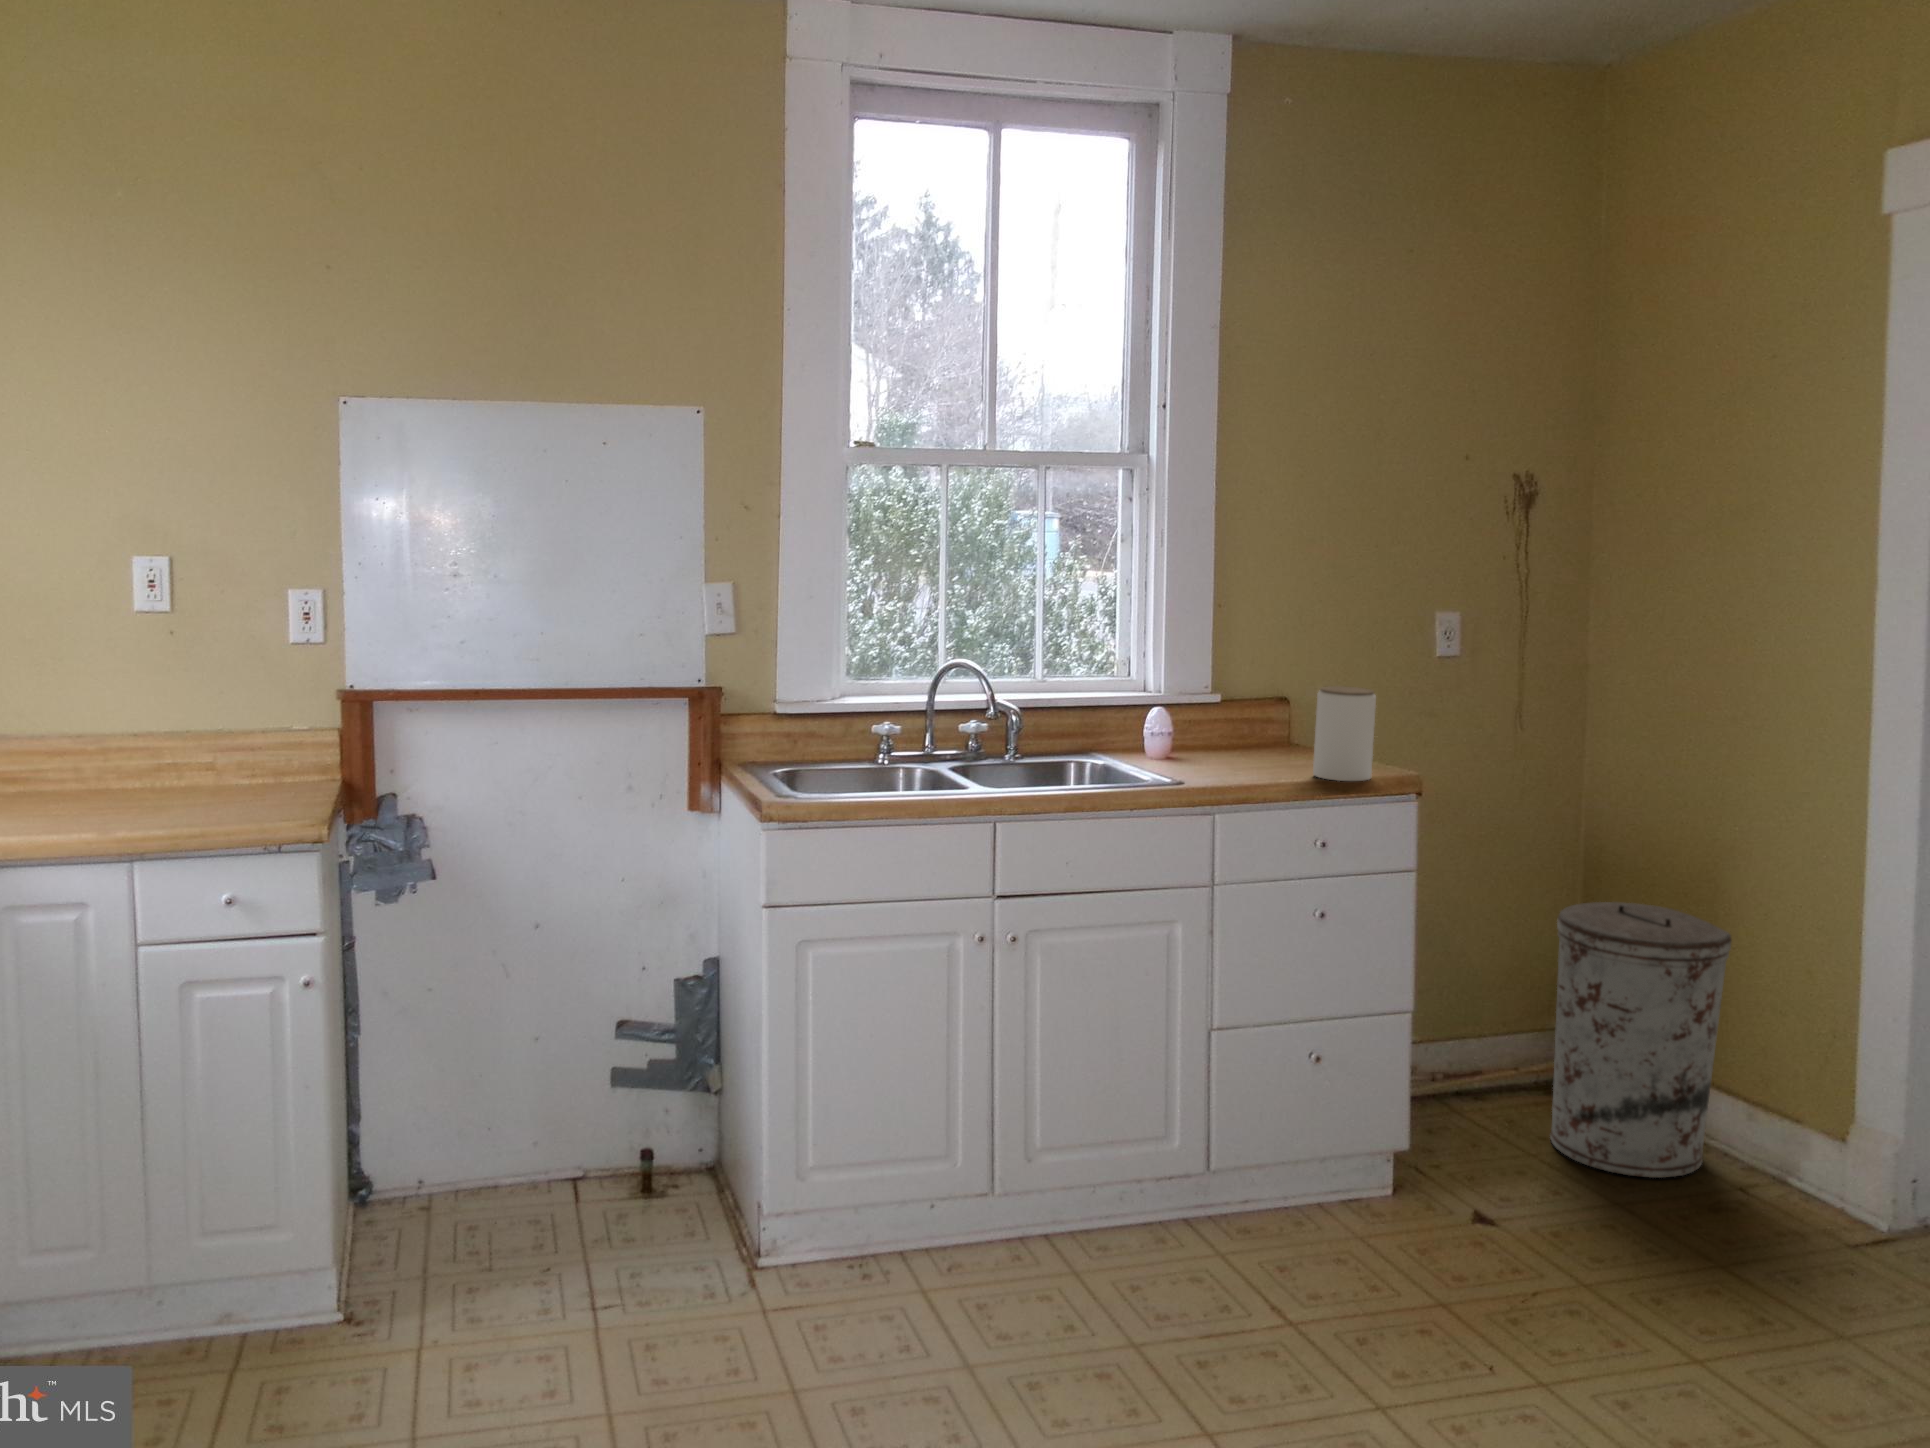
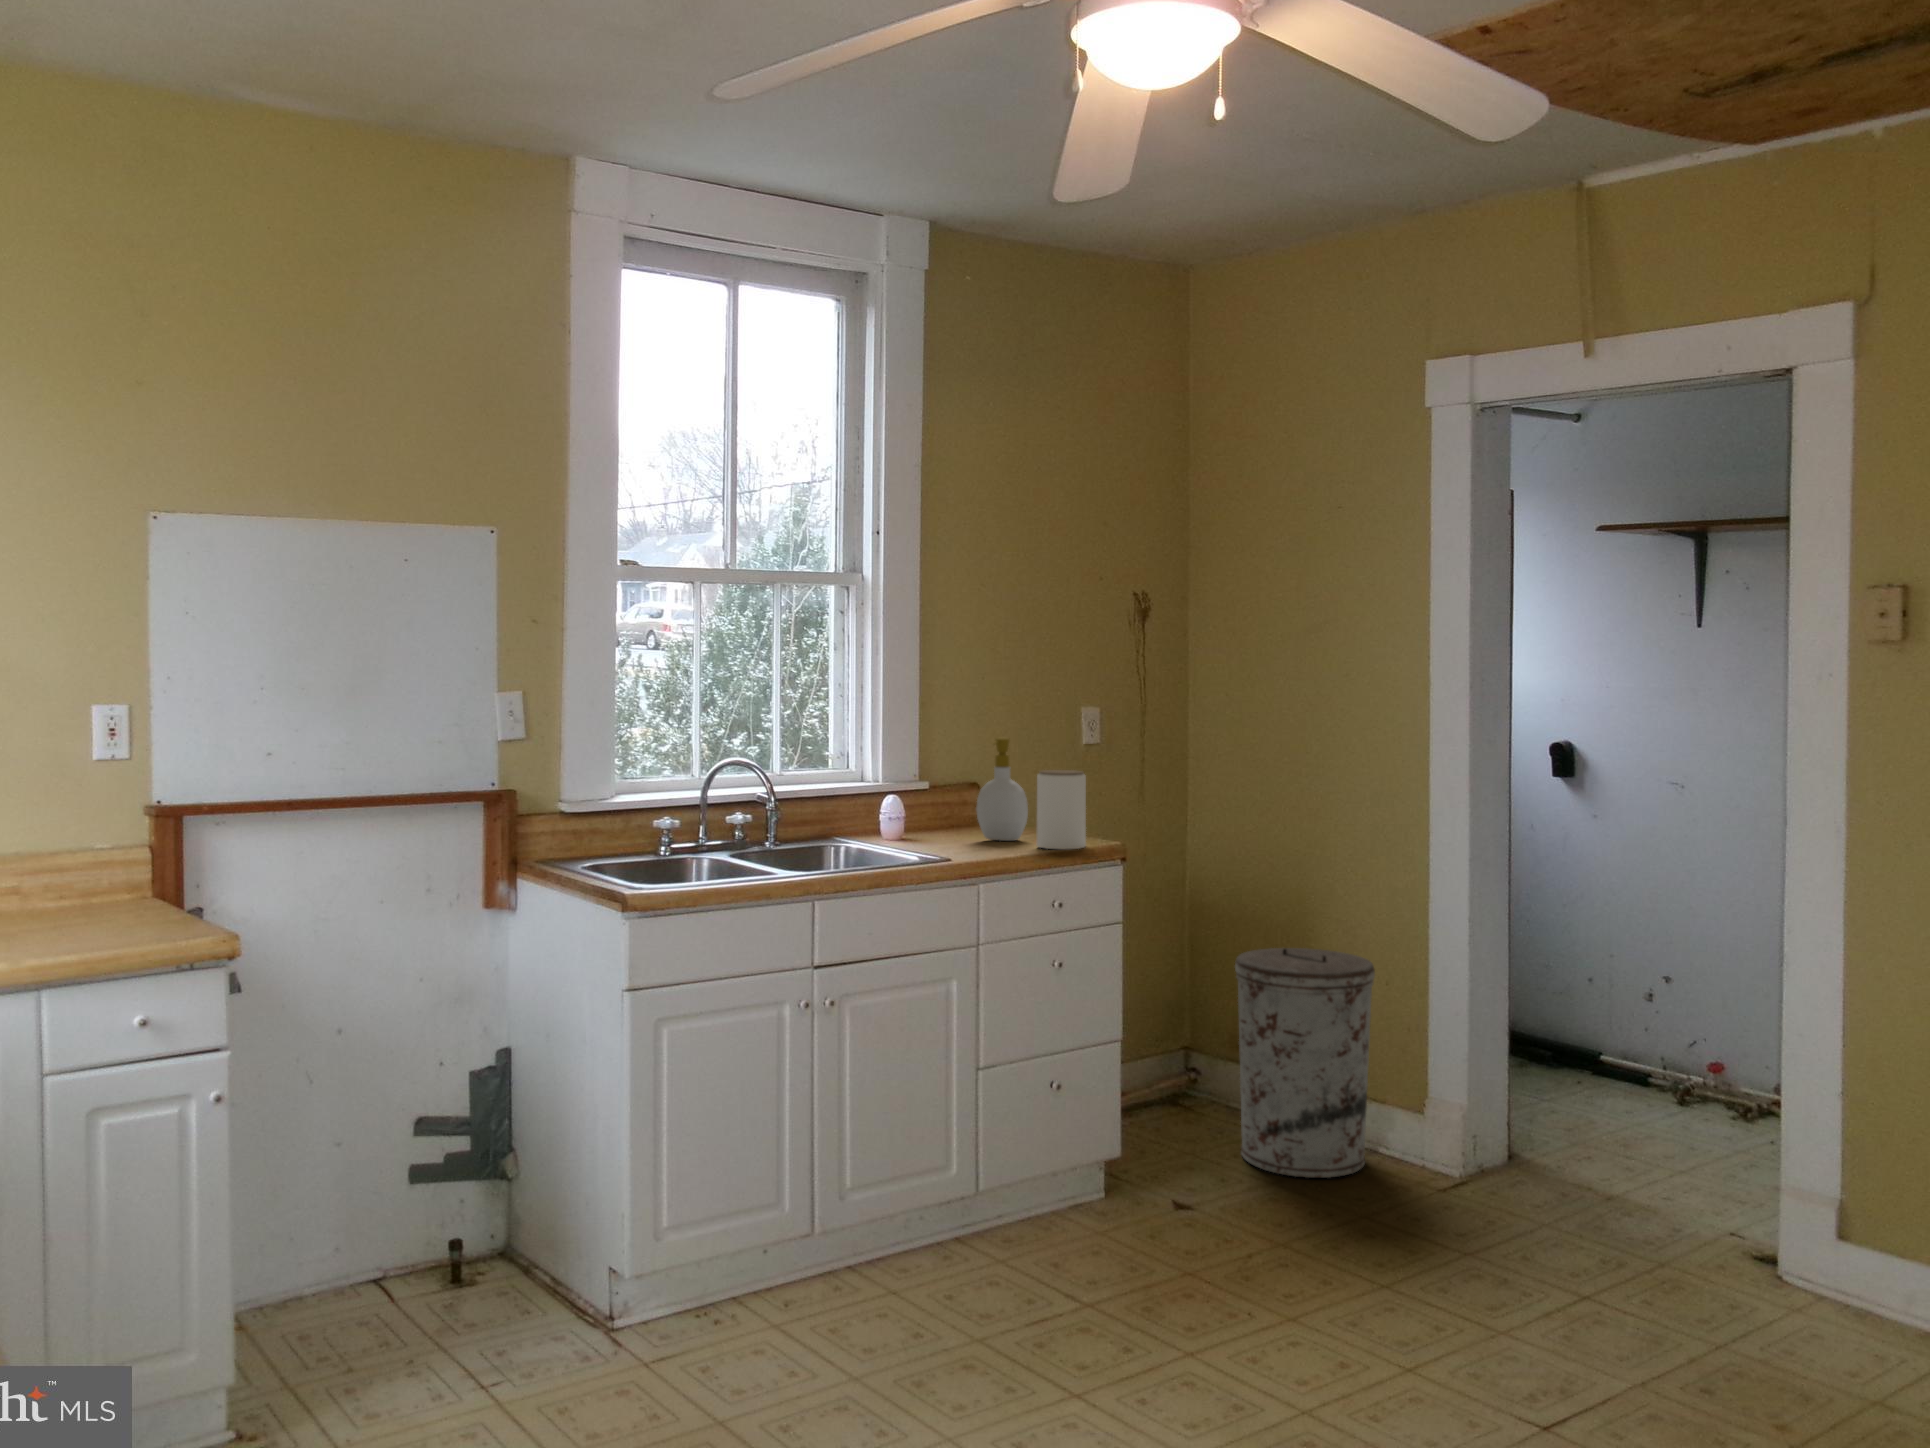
soap bottle: none [1251,643,1311,763] -> present [976,738,1028,841]

